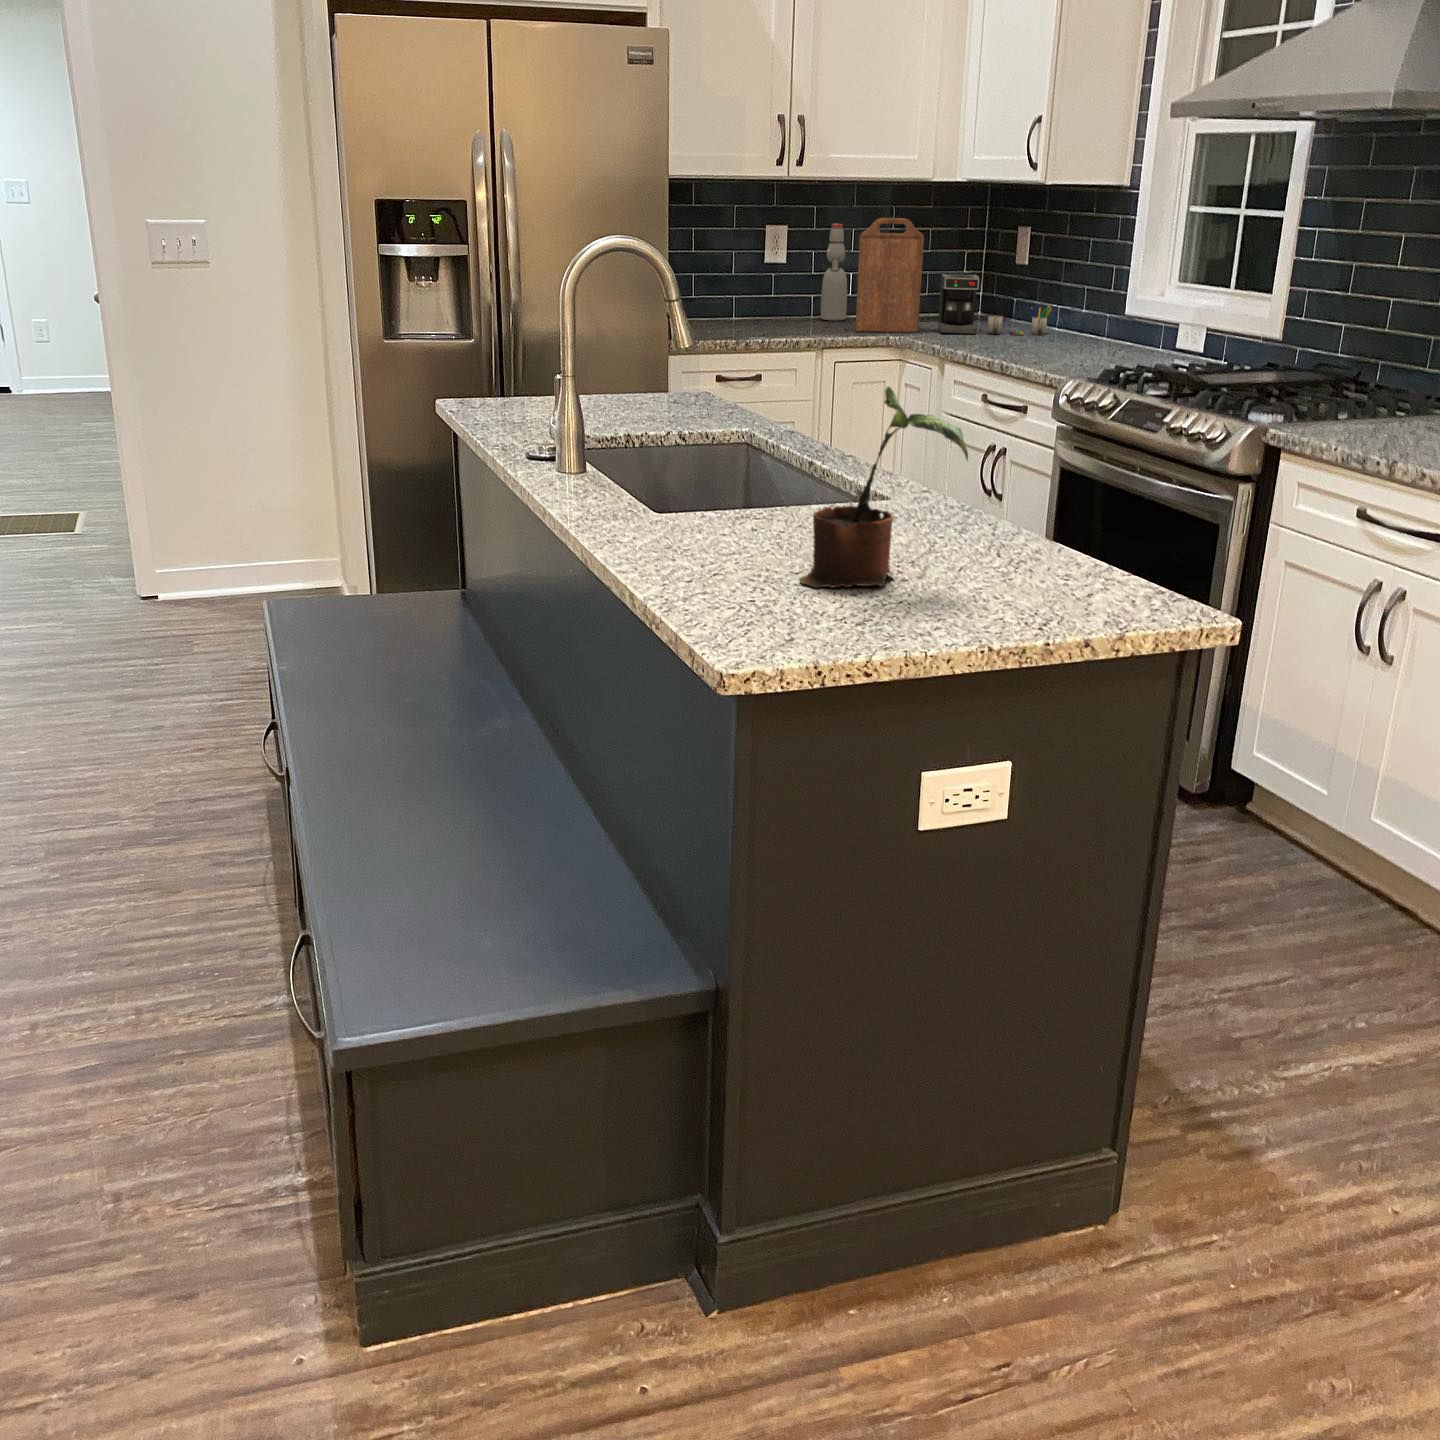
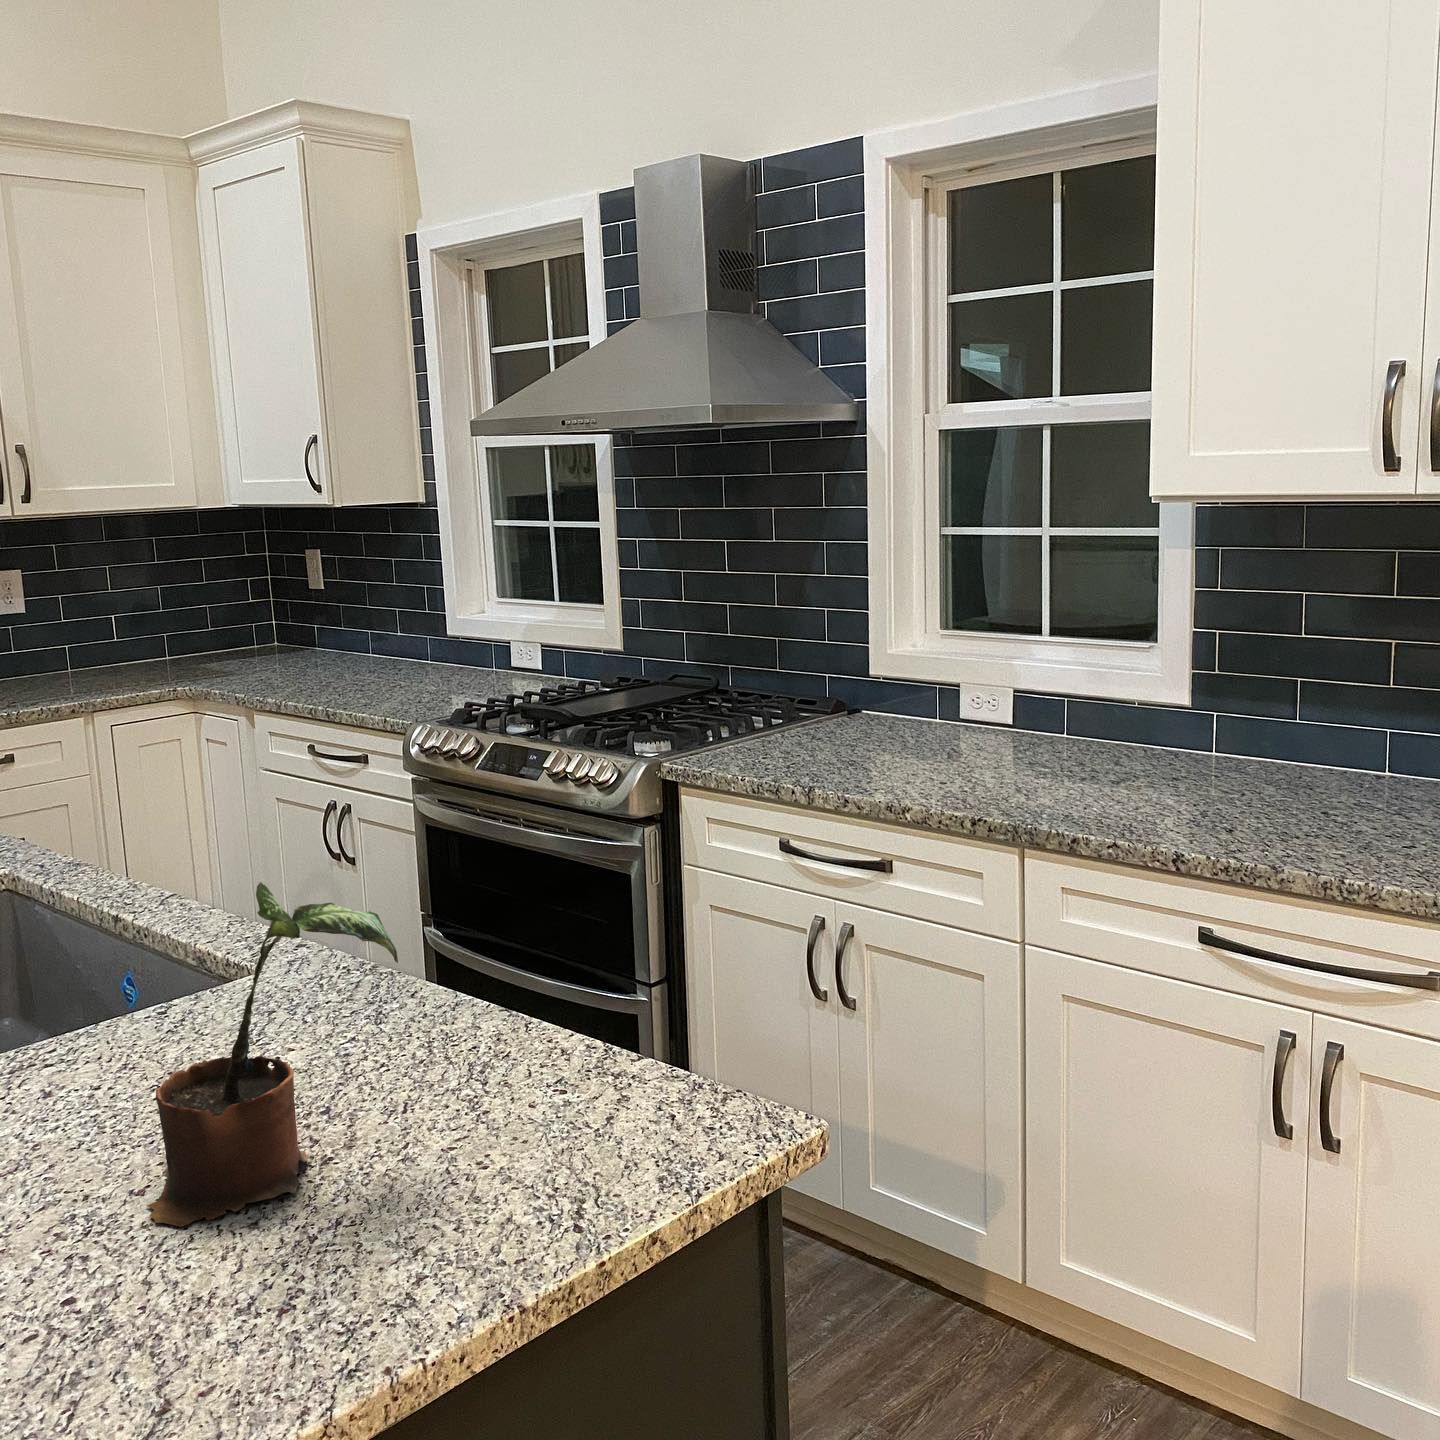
cutting board: present [856,218,924,332] -> none [122,553,211,685]
bottle: present [821,224,847,321] -> none [81,563,117,674]
coffee maker: present [938,274,1052,335] -> none [228,607,364,676]

